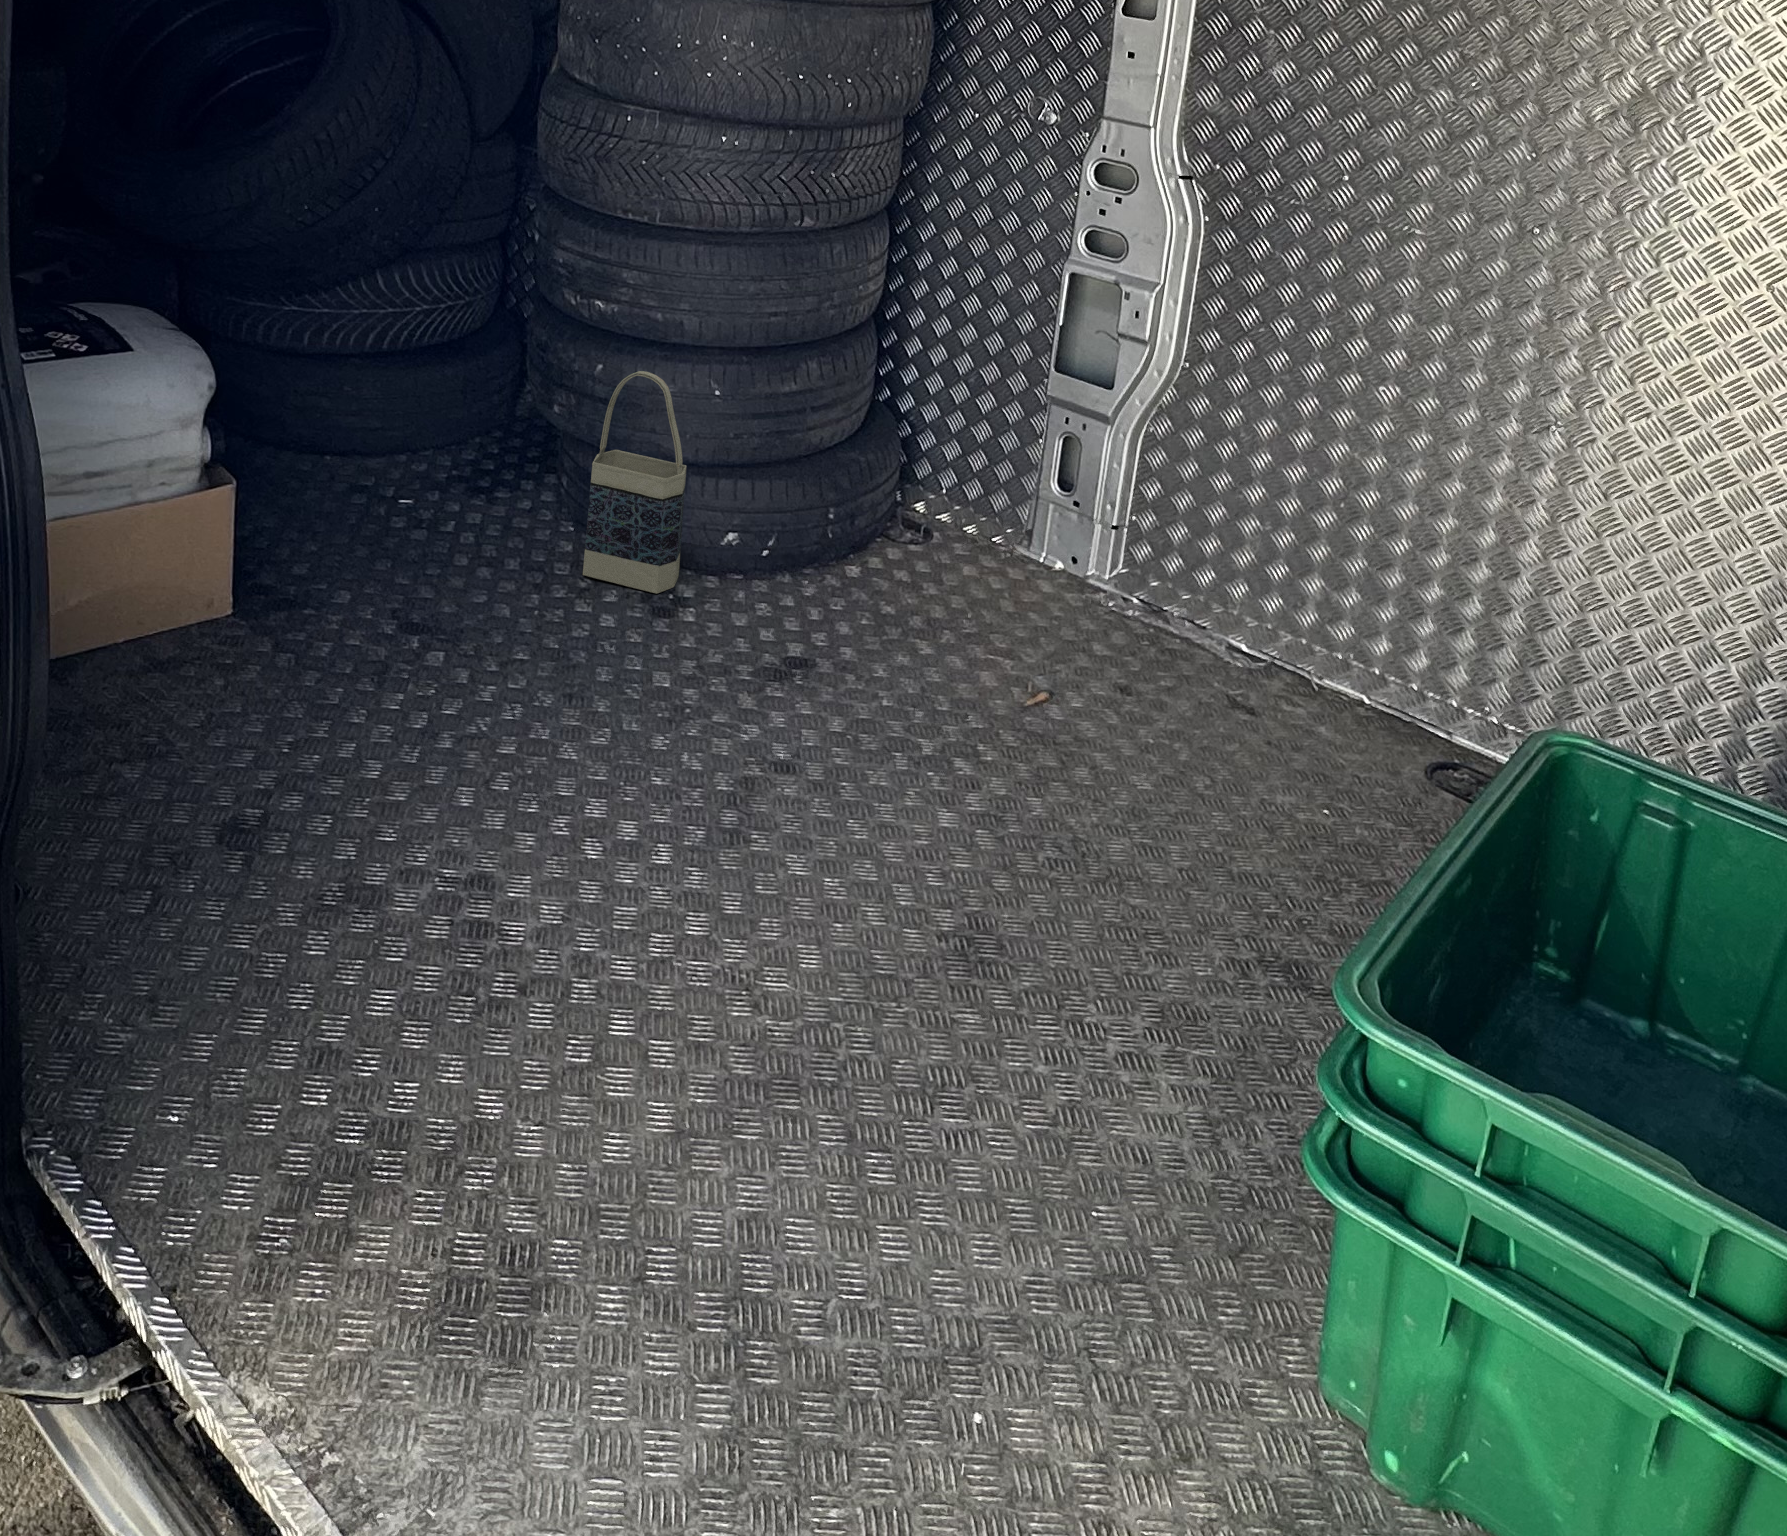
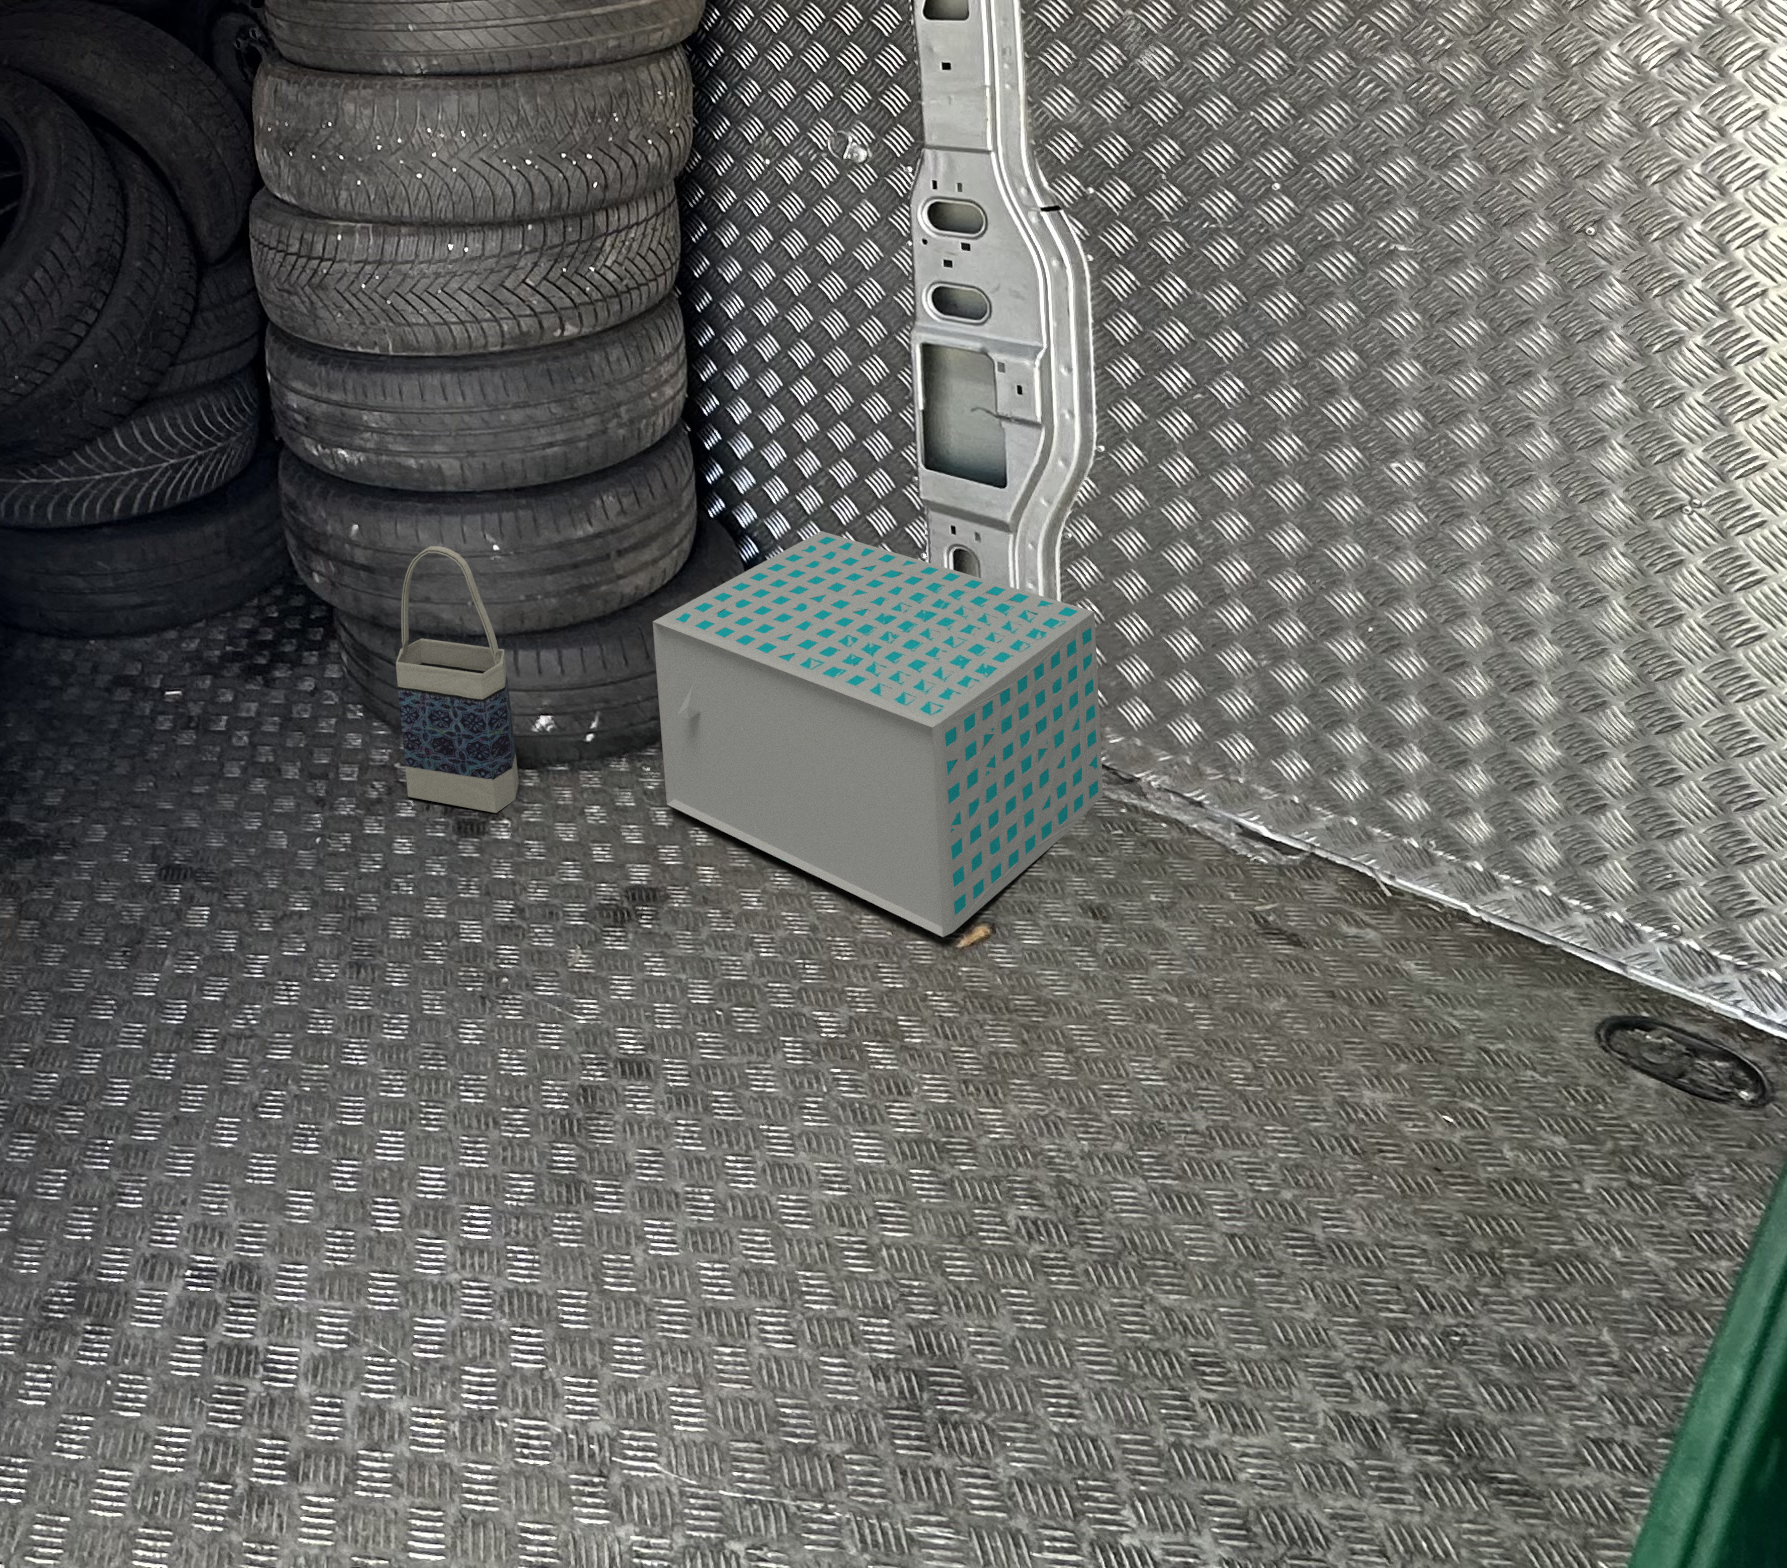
storage box: none [800,415,1160,701] -> present [653,531,1103,937]

